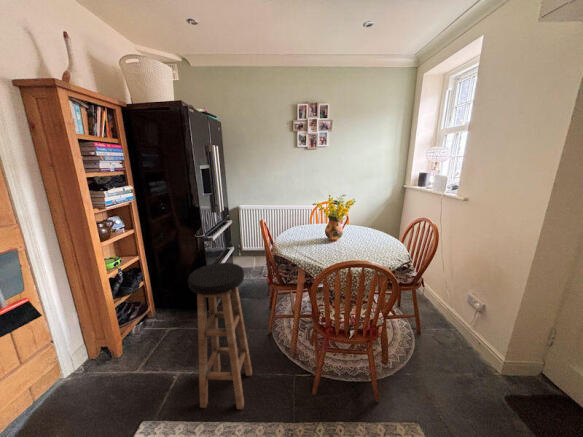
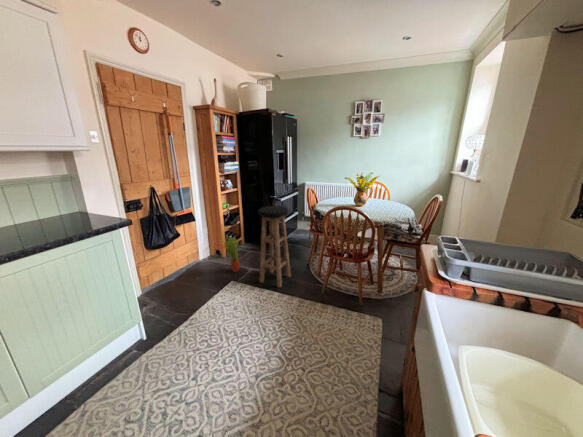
potted plant: none [110,329,154,395] -> present [224,237,240,272]

